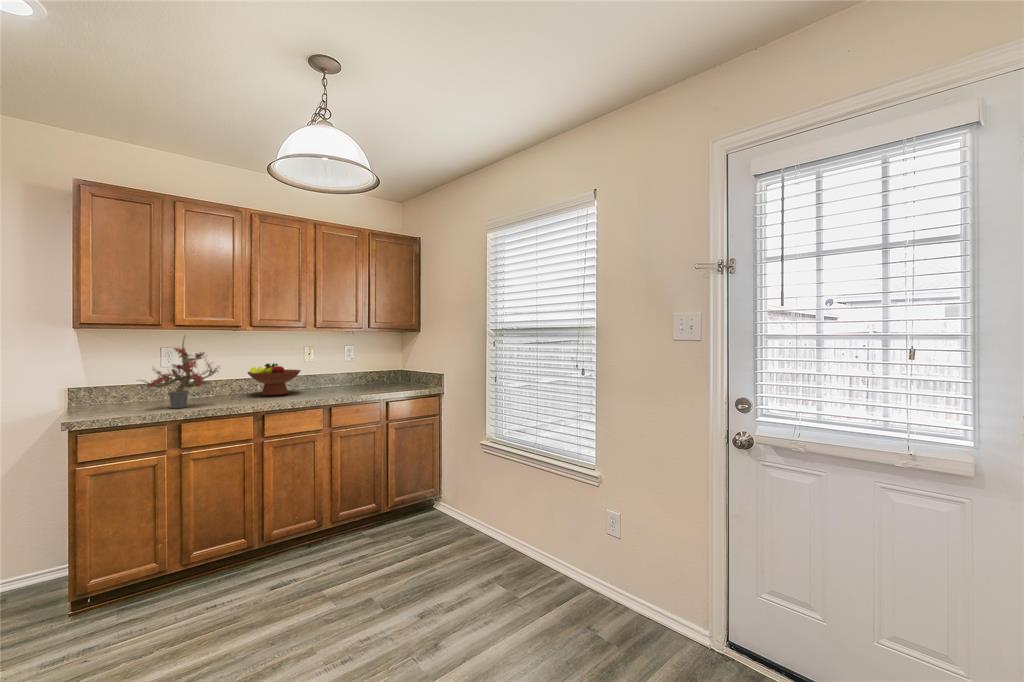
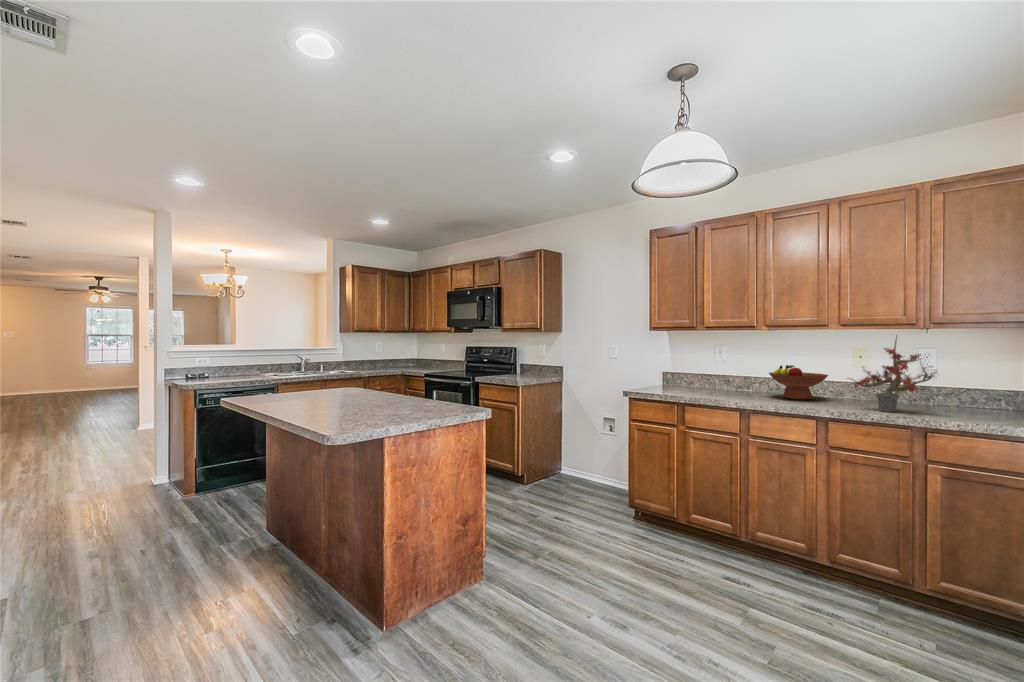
potted plant: present [140,338,219,408] -> present [852,336,937,412]

